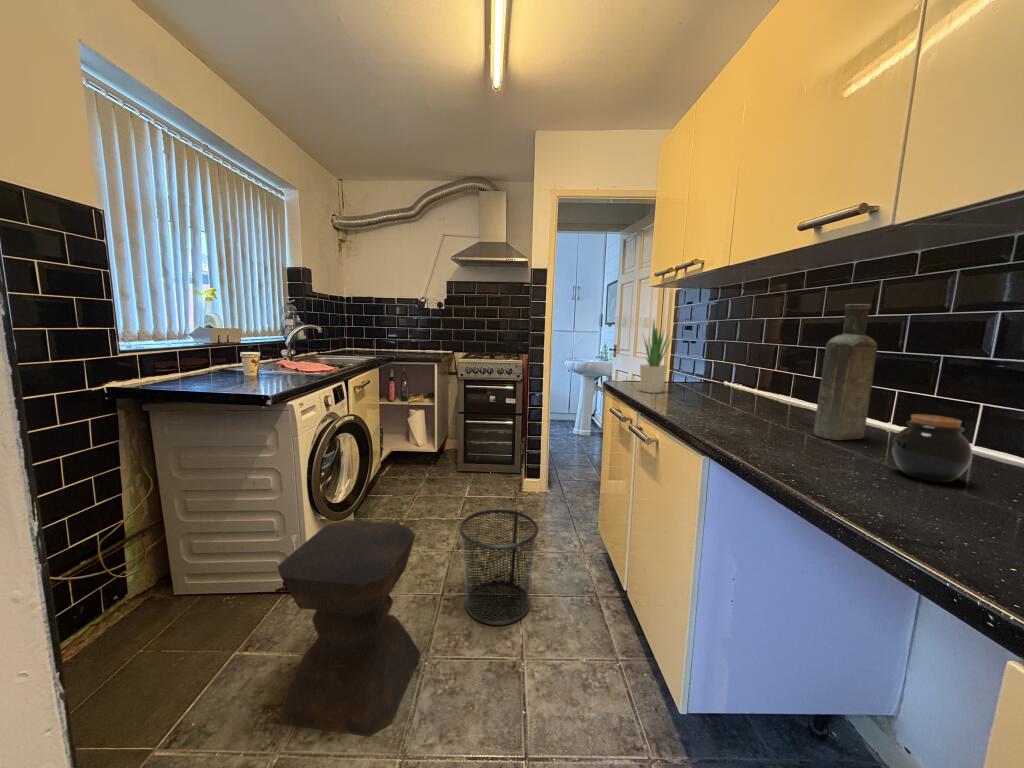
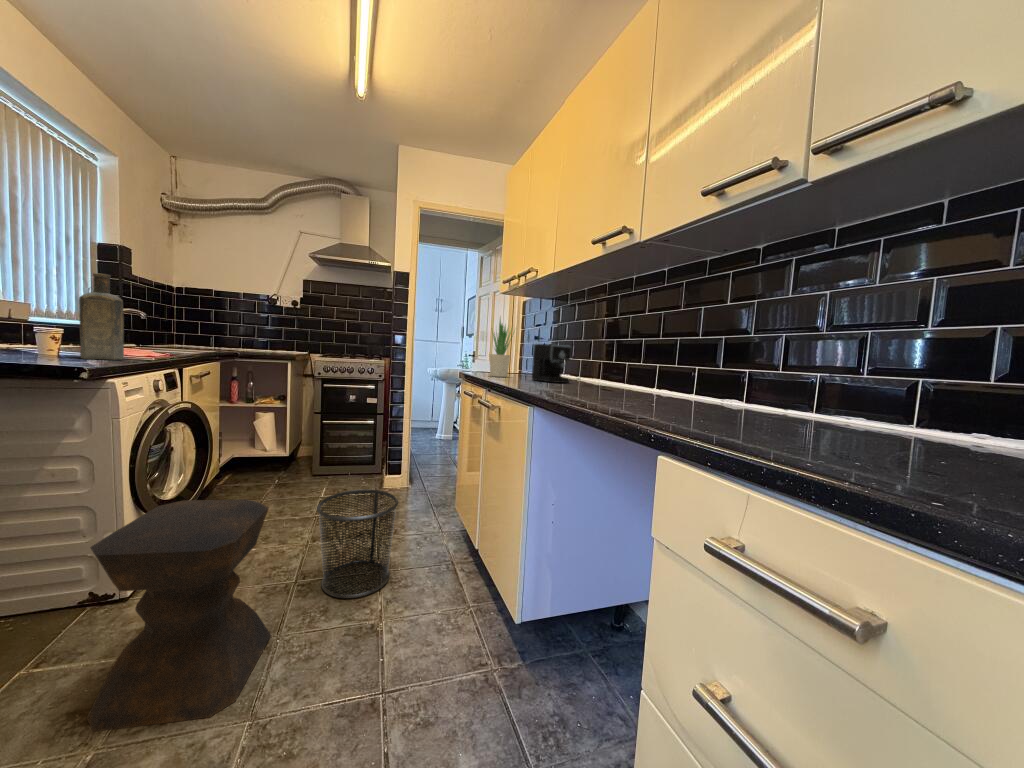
bottle: present [814,304,877,440] -> present [79,273,124,360]
coffee maker: none [695,354,762,405] -> present [532,344,579,383]
jar: present [892,414,972,482] -> none [646,364,685,405]

